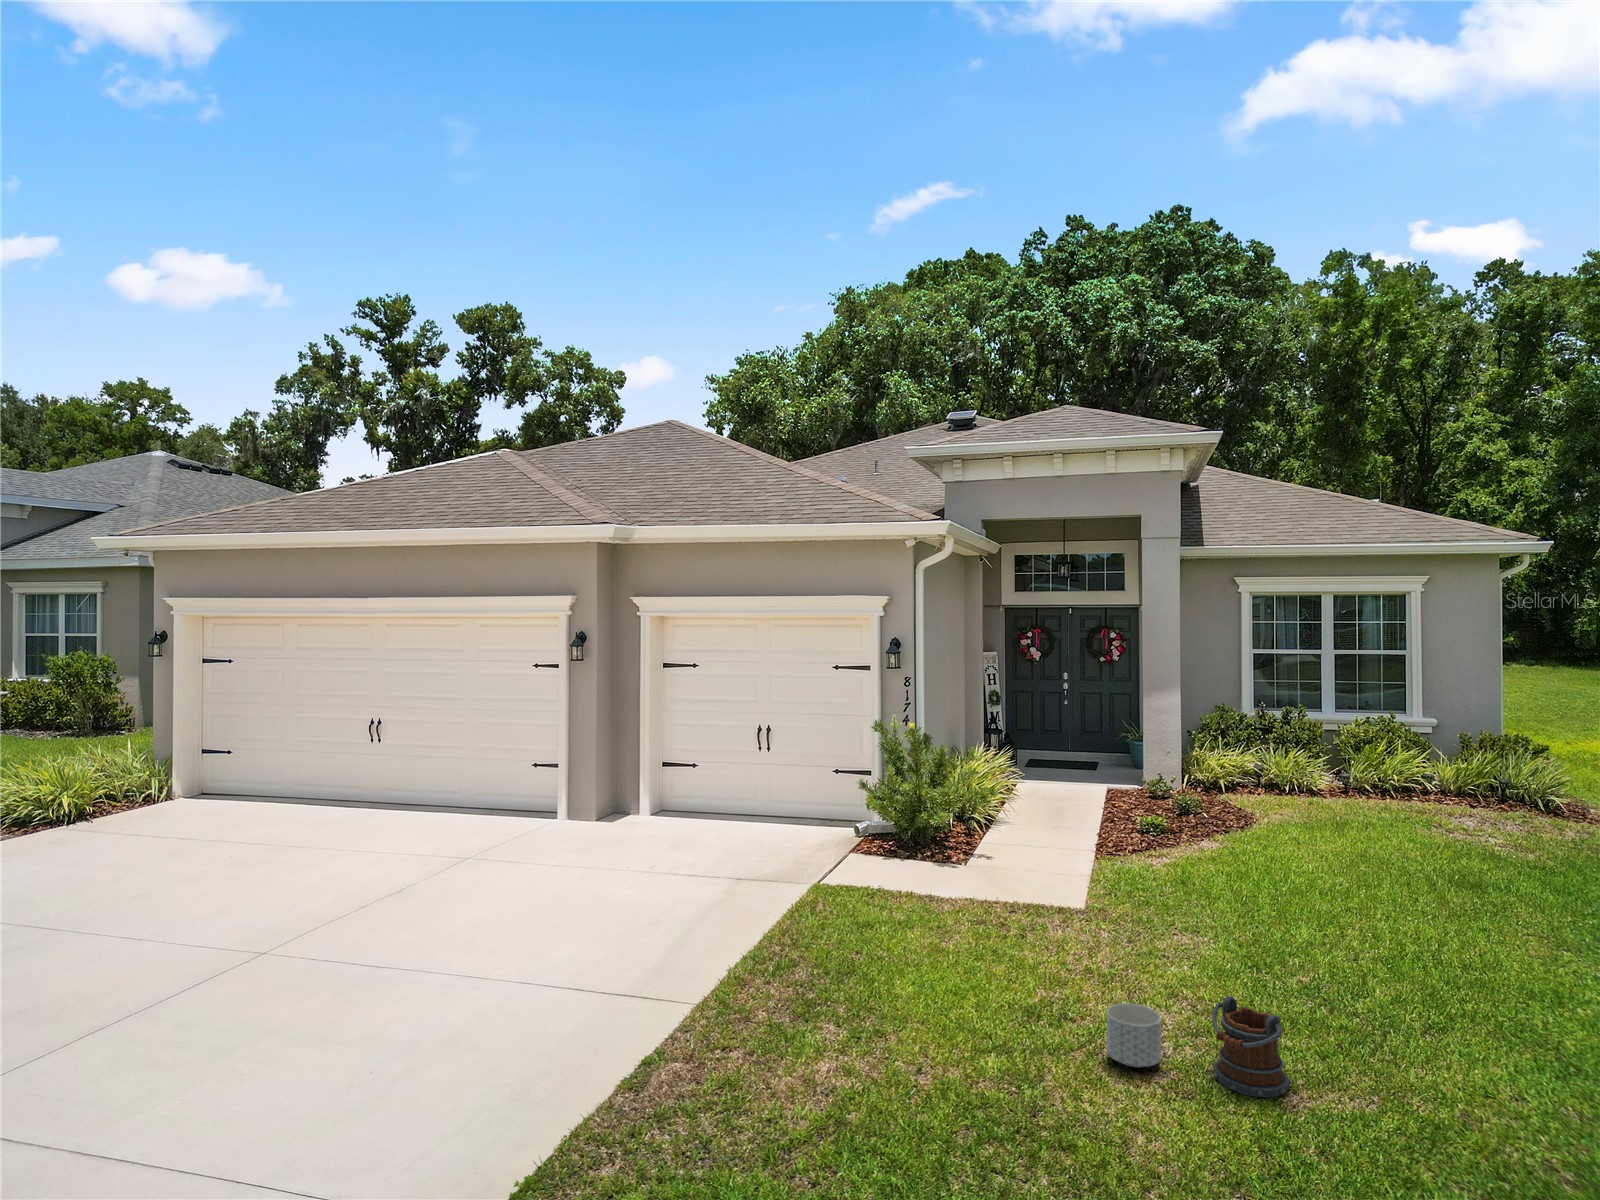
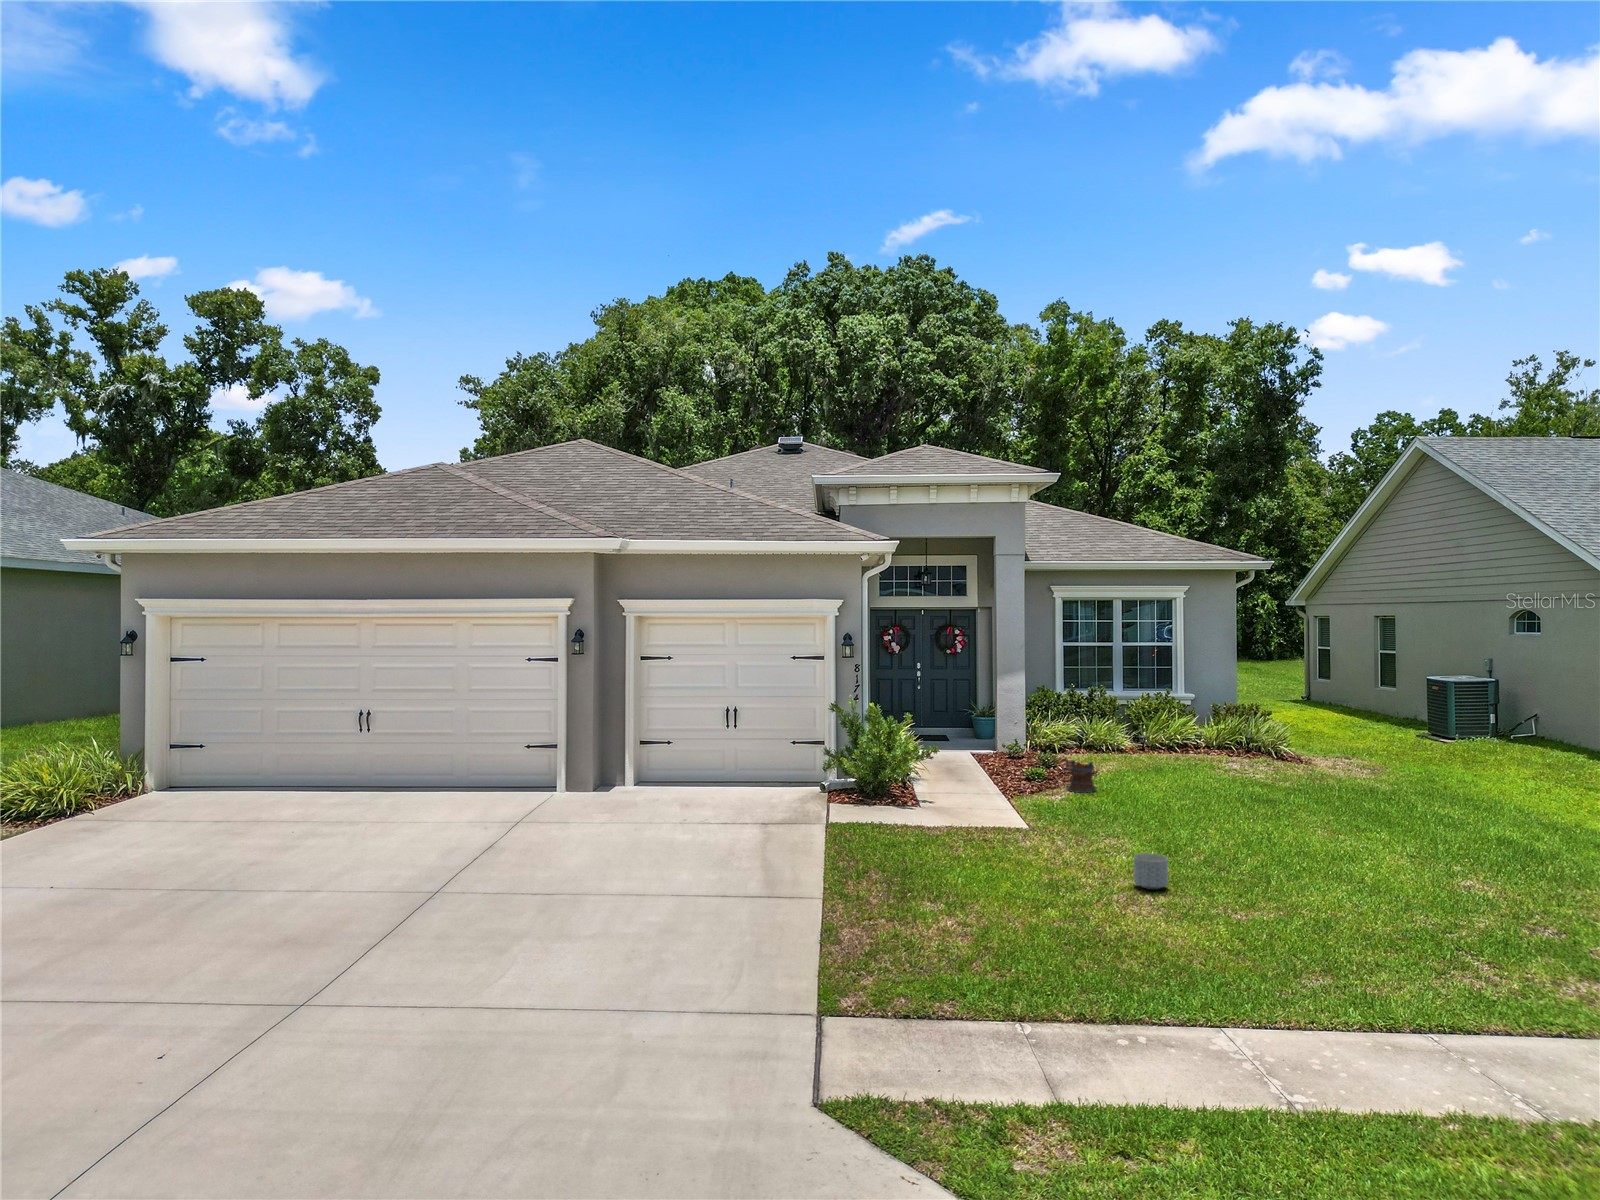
bucket: present [1212,996,1291,1097] -> present [1067,760,1096,793]

